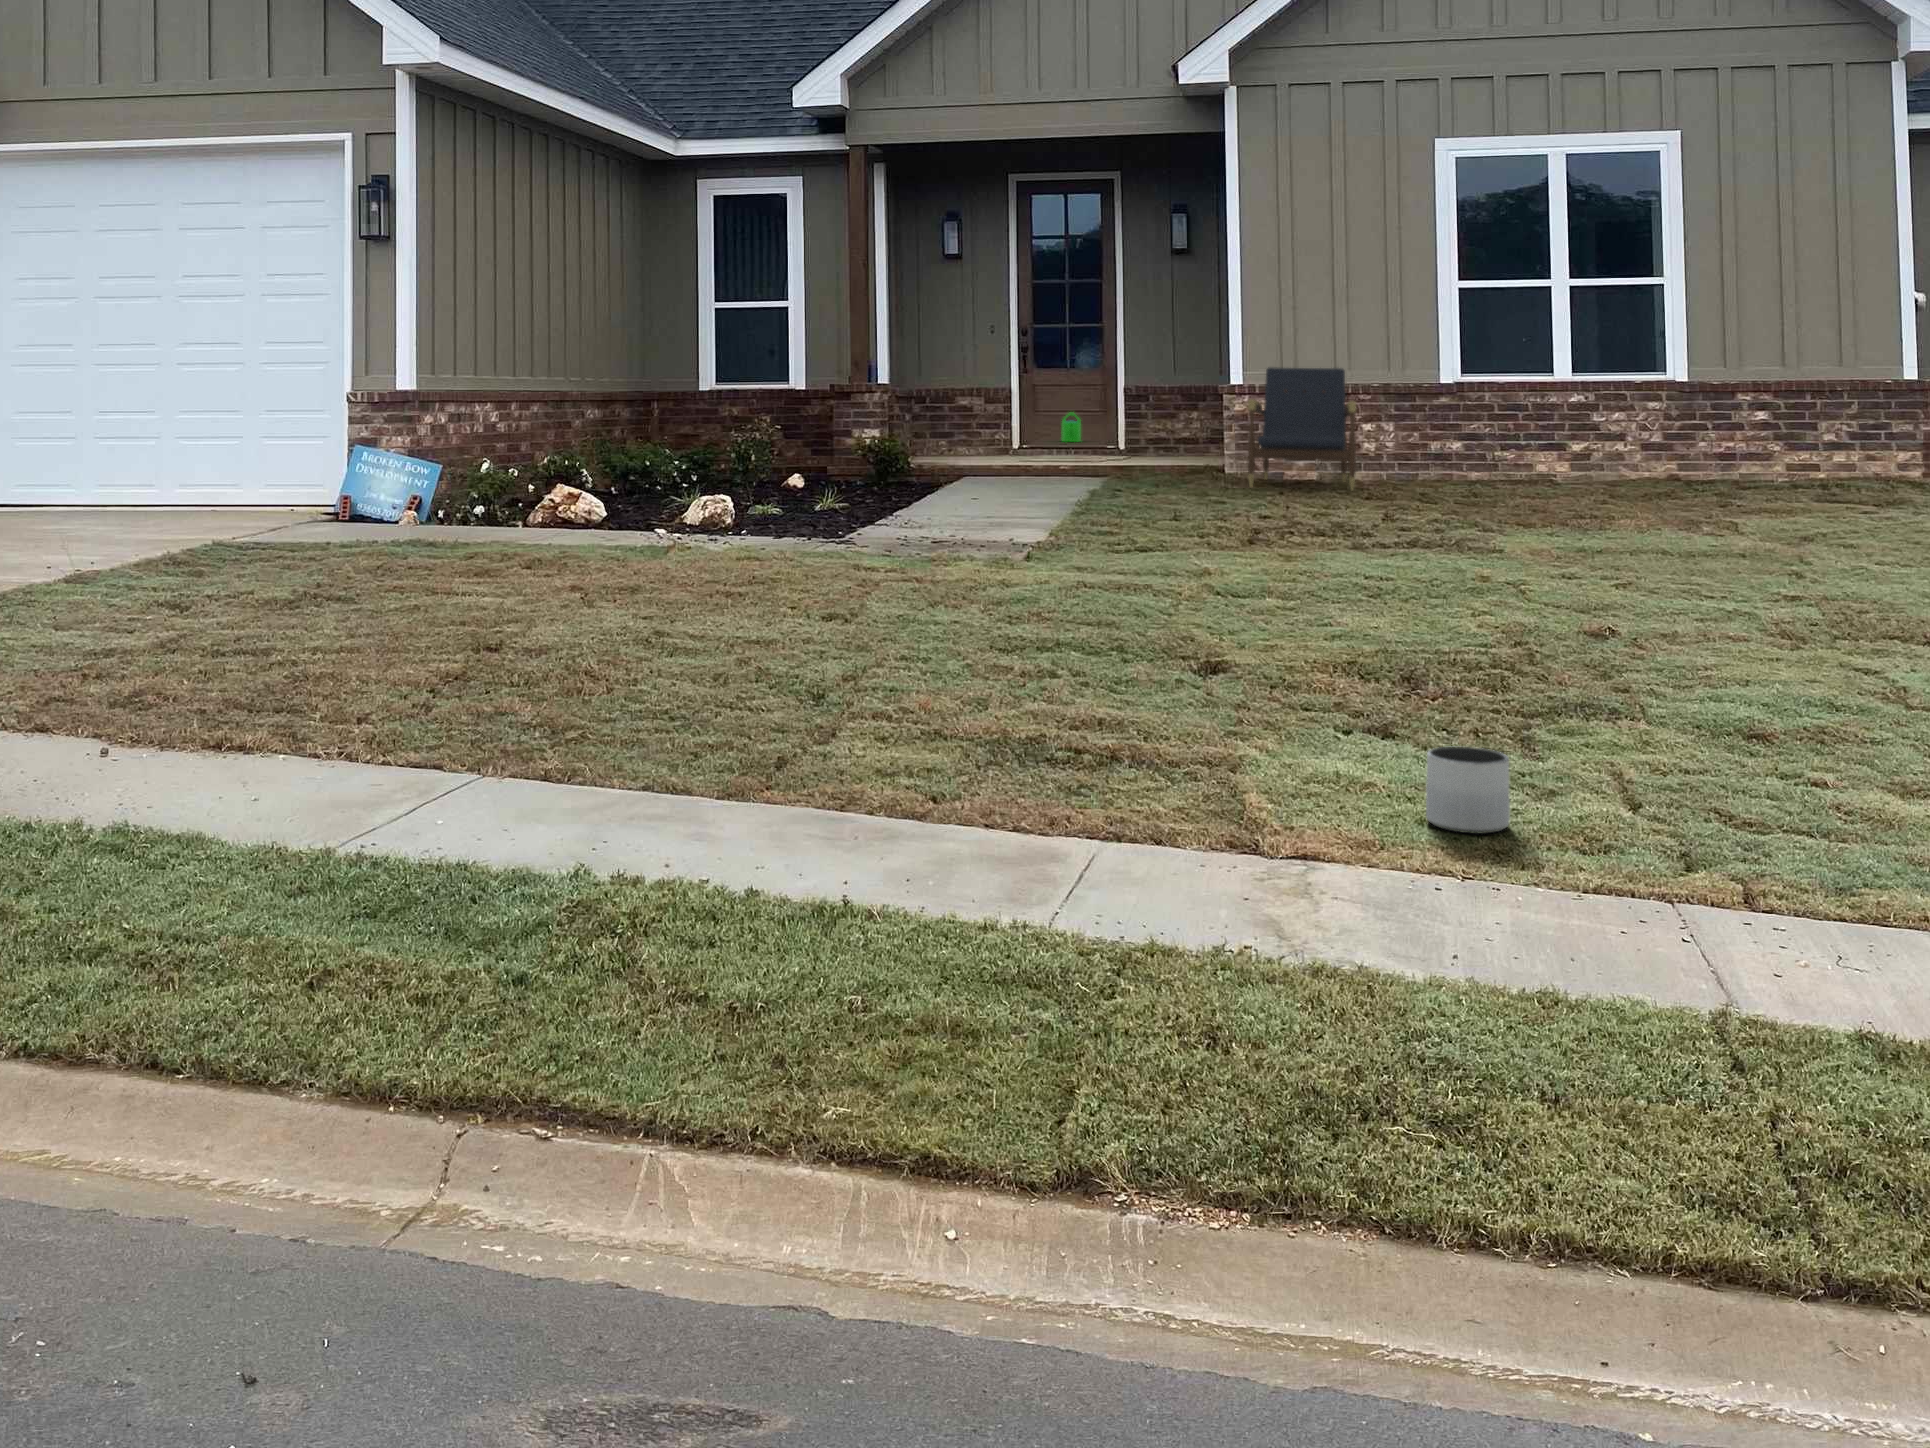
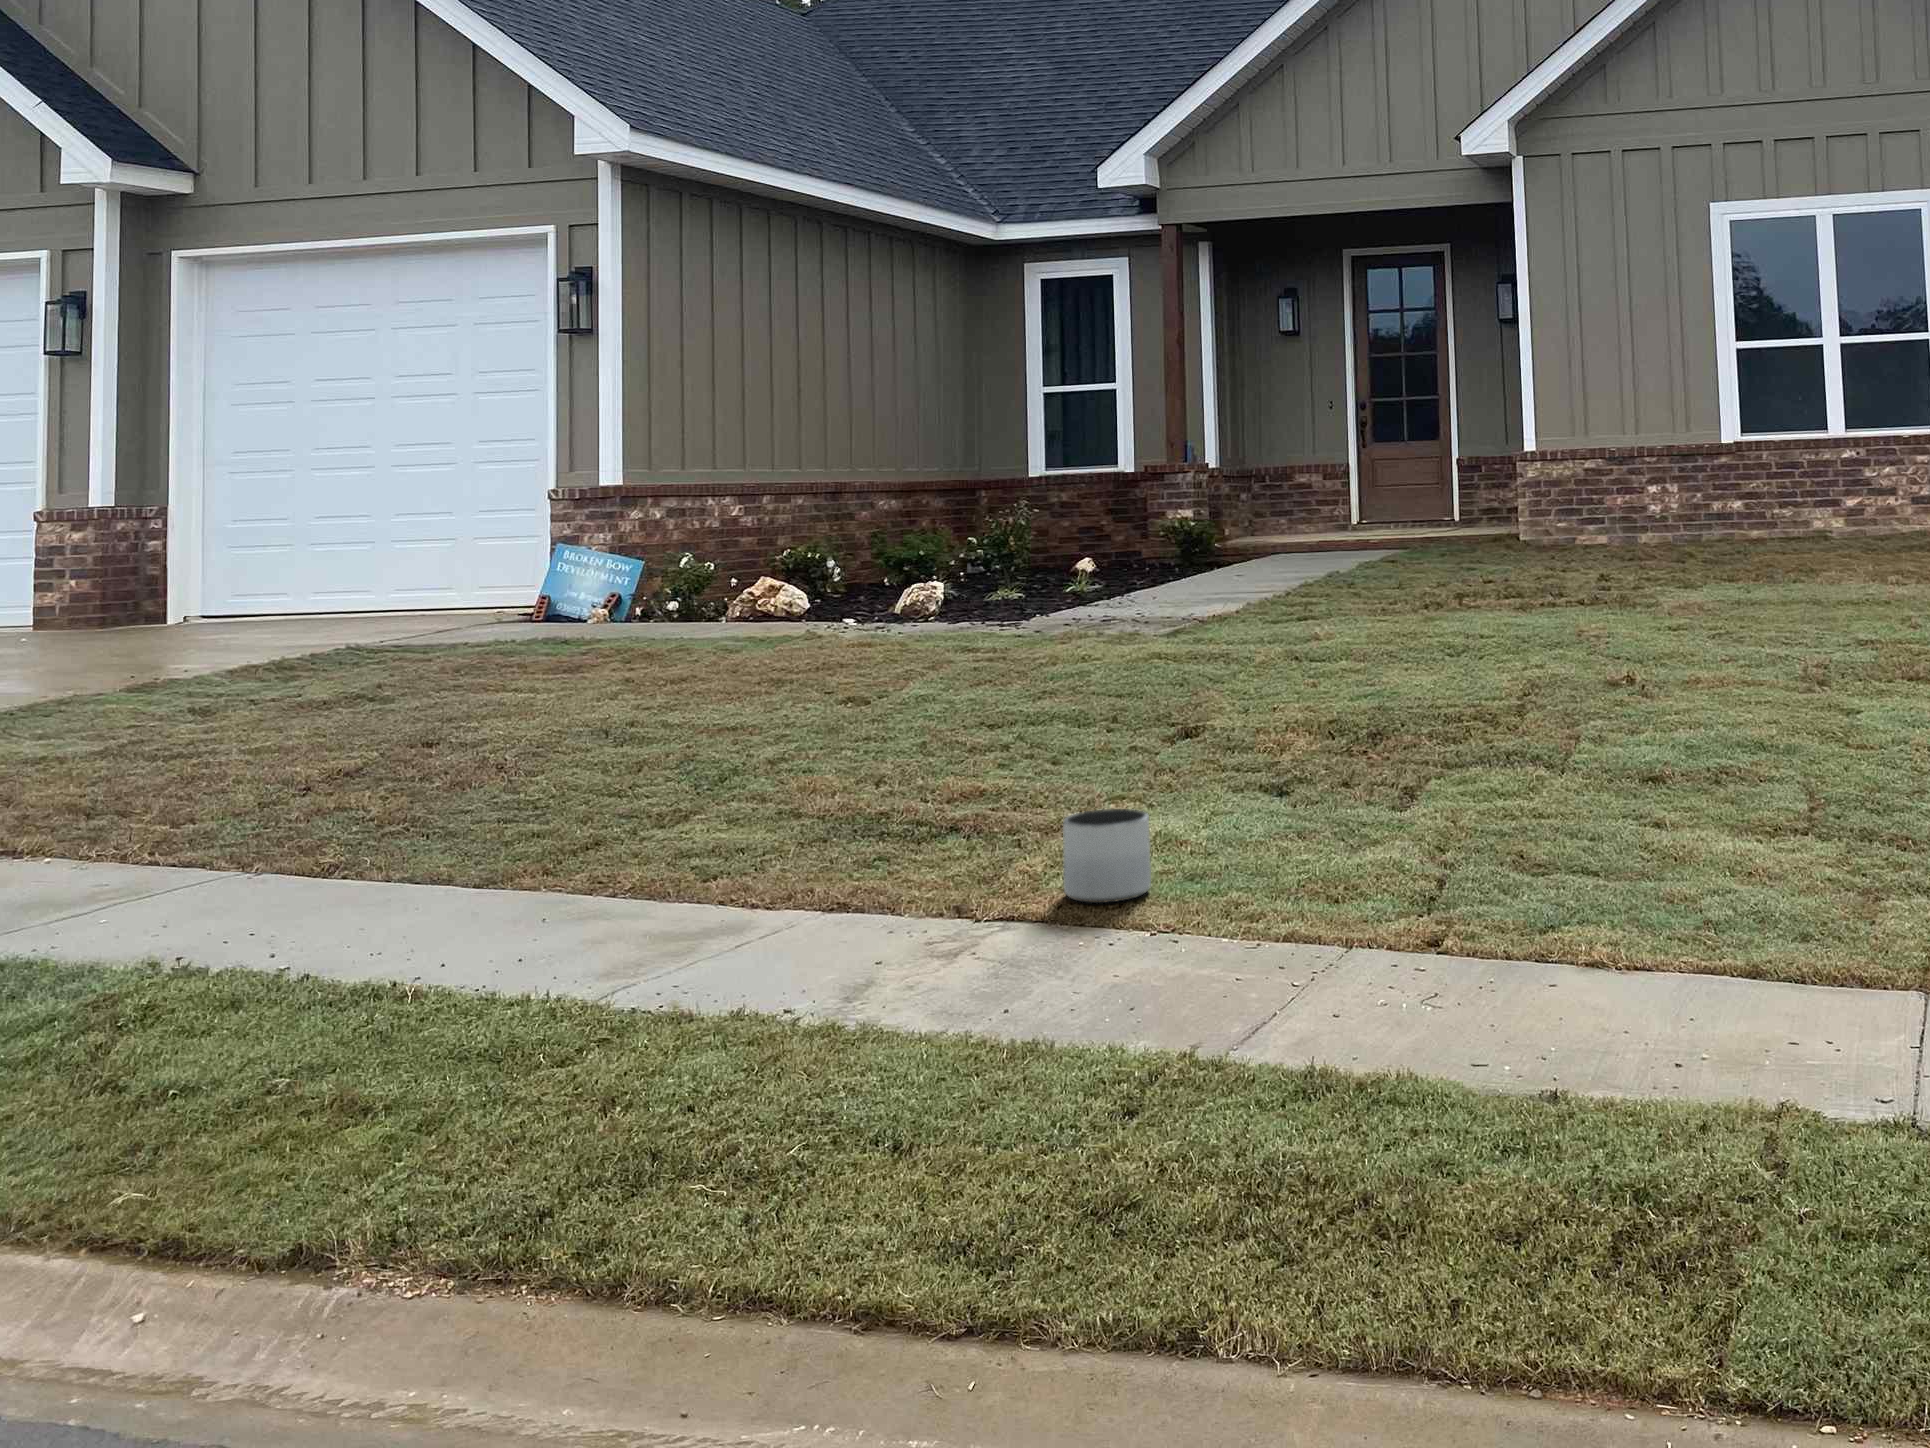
lounge chair: present [1248,367,1356,490] -> none [1504,434,1618,559]
watering can: present [1061,412,1081,442] -> none [1398,490,1421,520]

